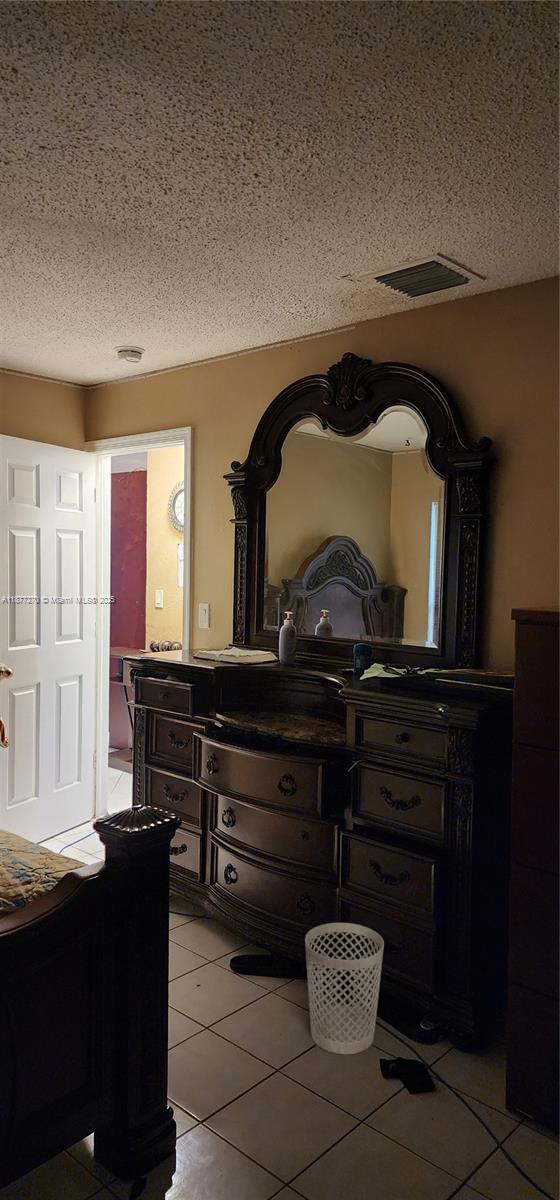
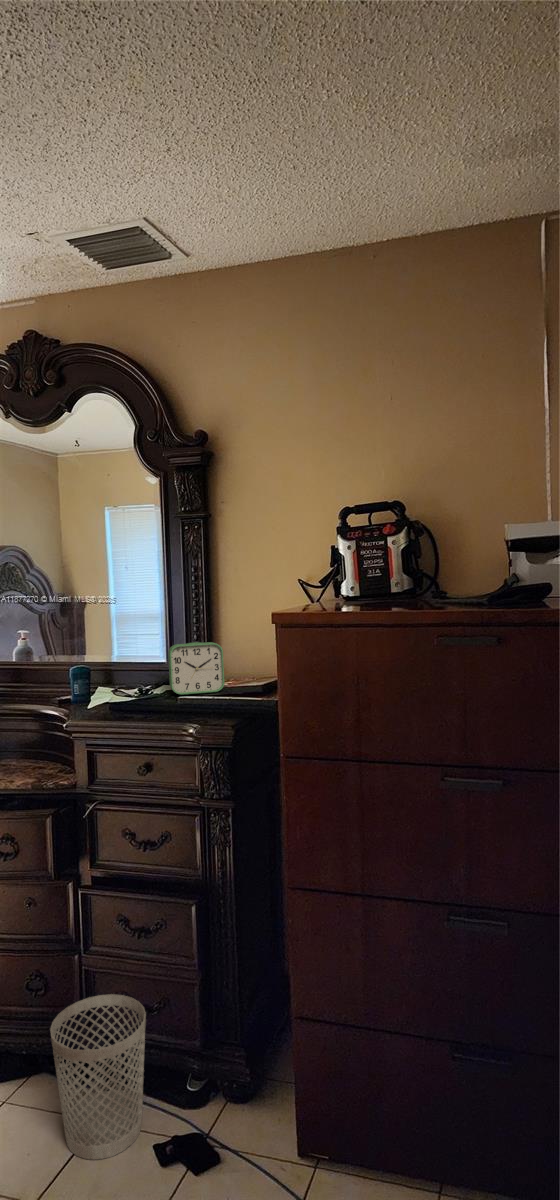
alarm clock: none [436,632,486,679] -> present [168,642,224,695]

